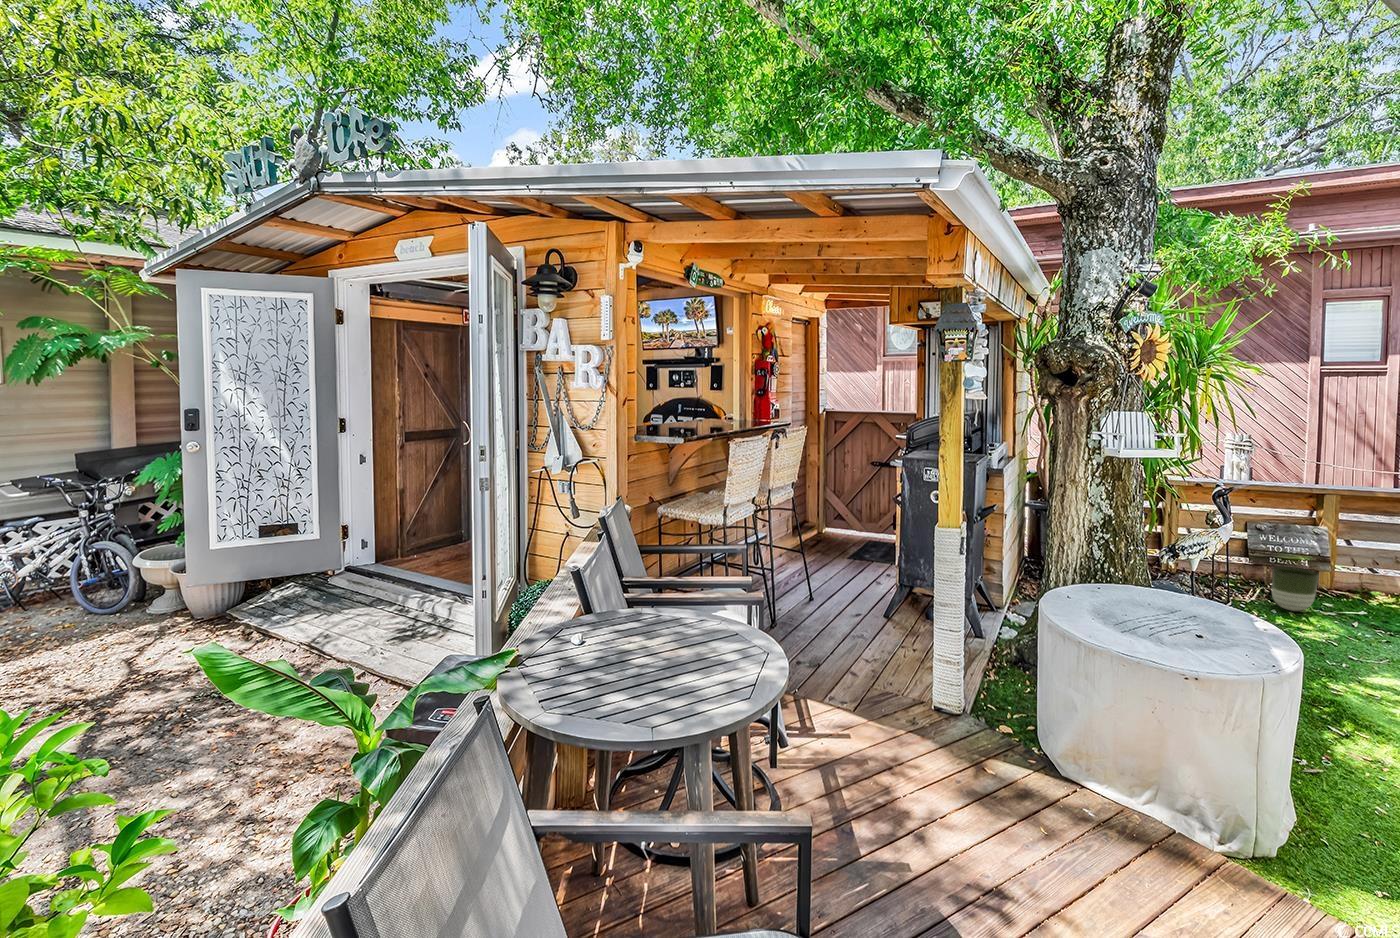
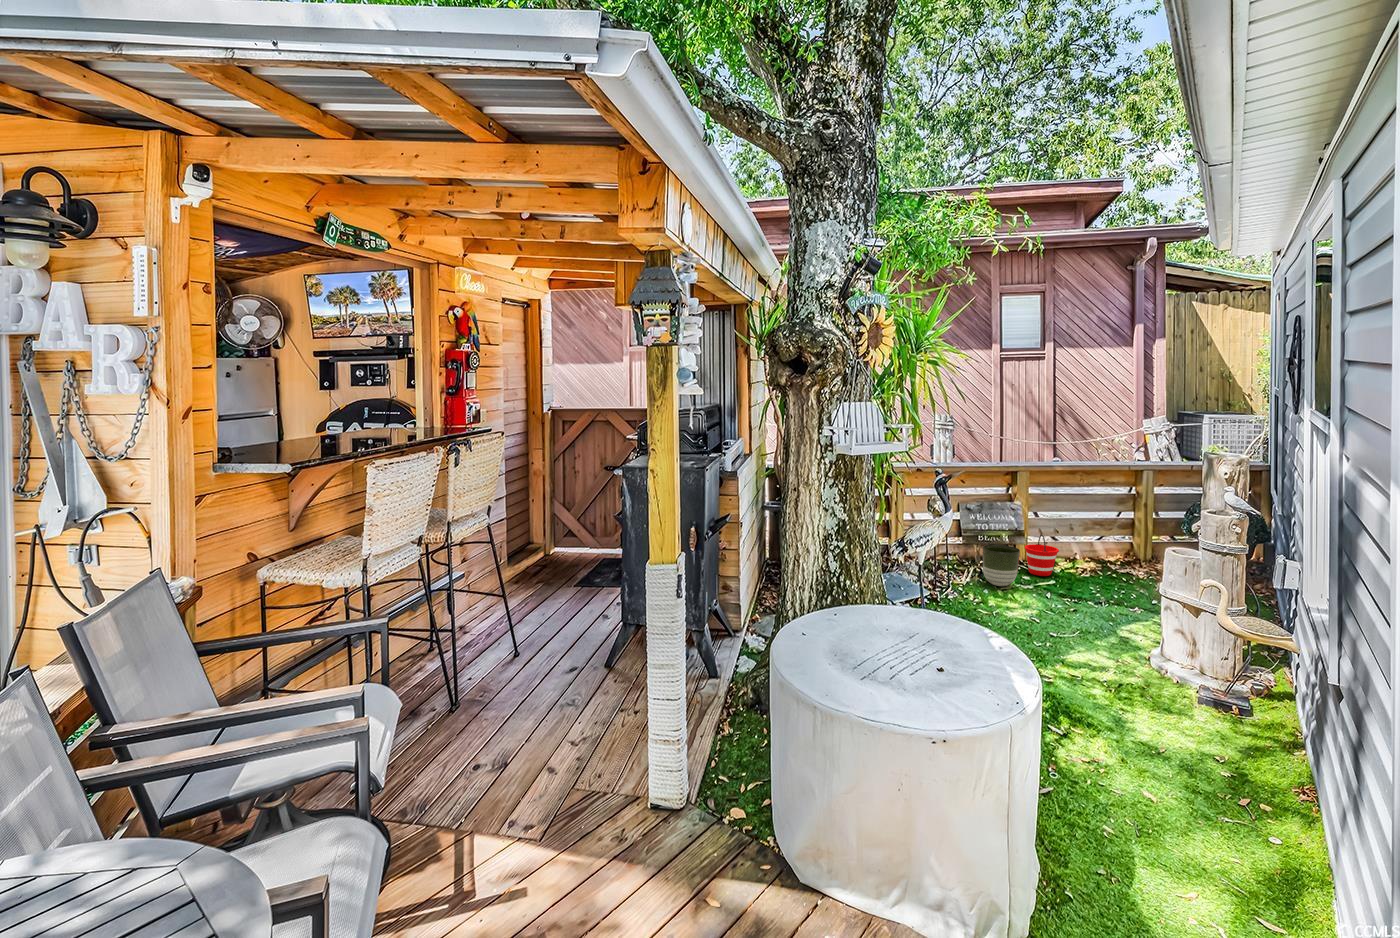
bucket: none [1328,561,1373,607] -> present [1025,535,1059,576]

